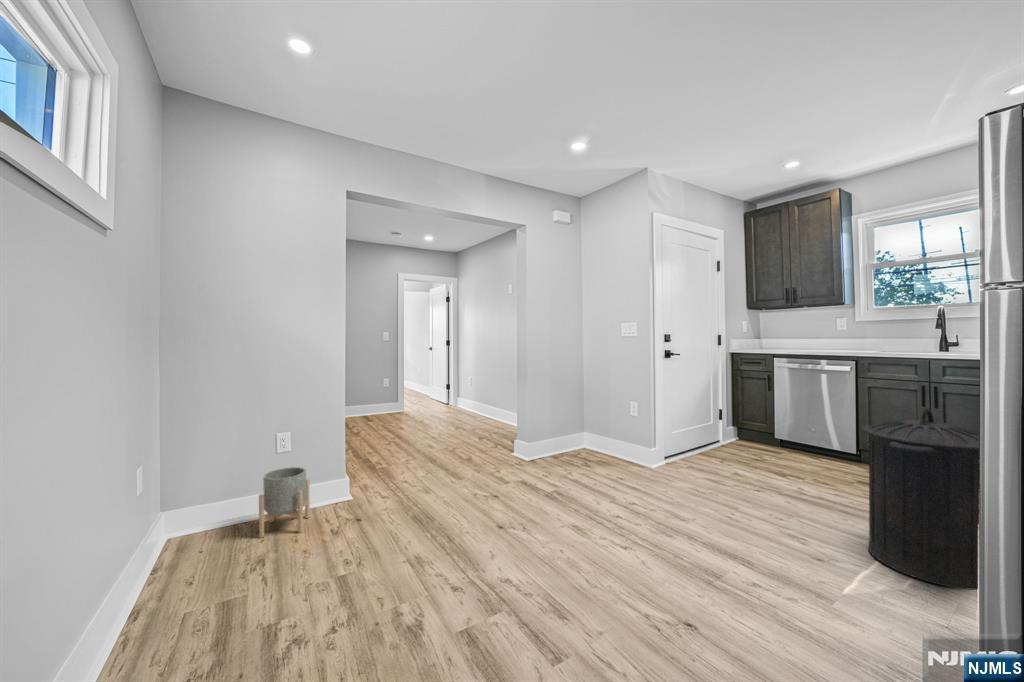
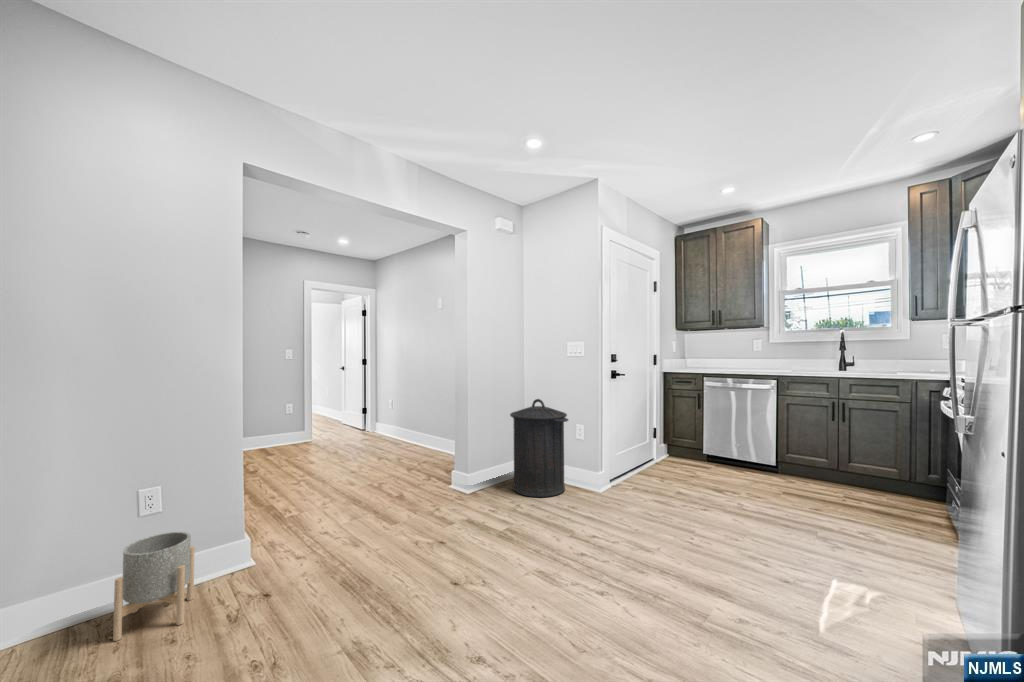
trash can: present [862,409,979,590] -> present [510,399,568,497]

